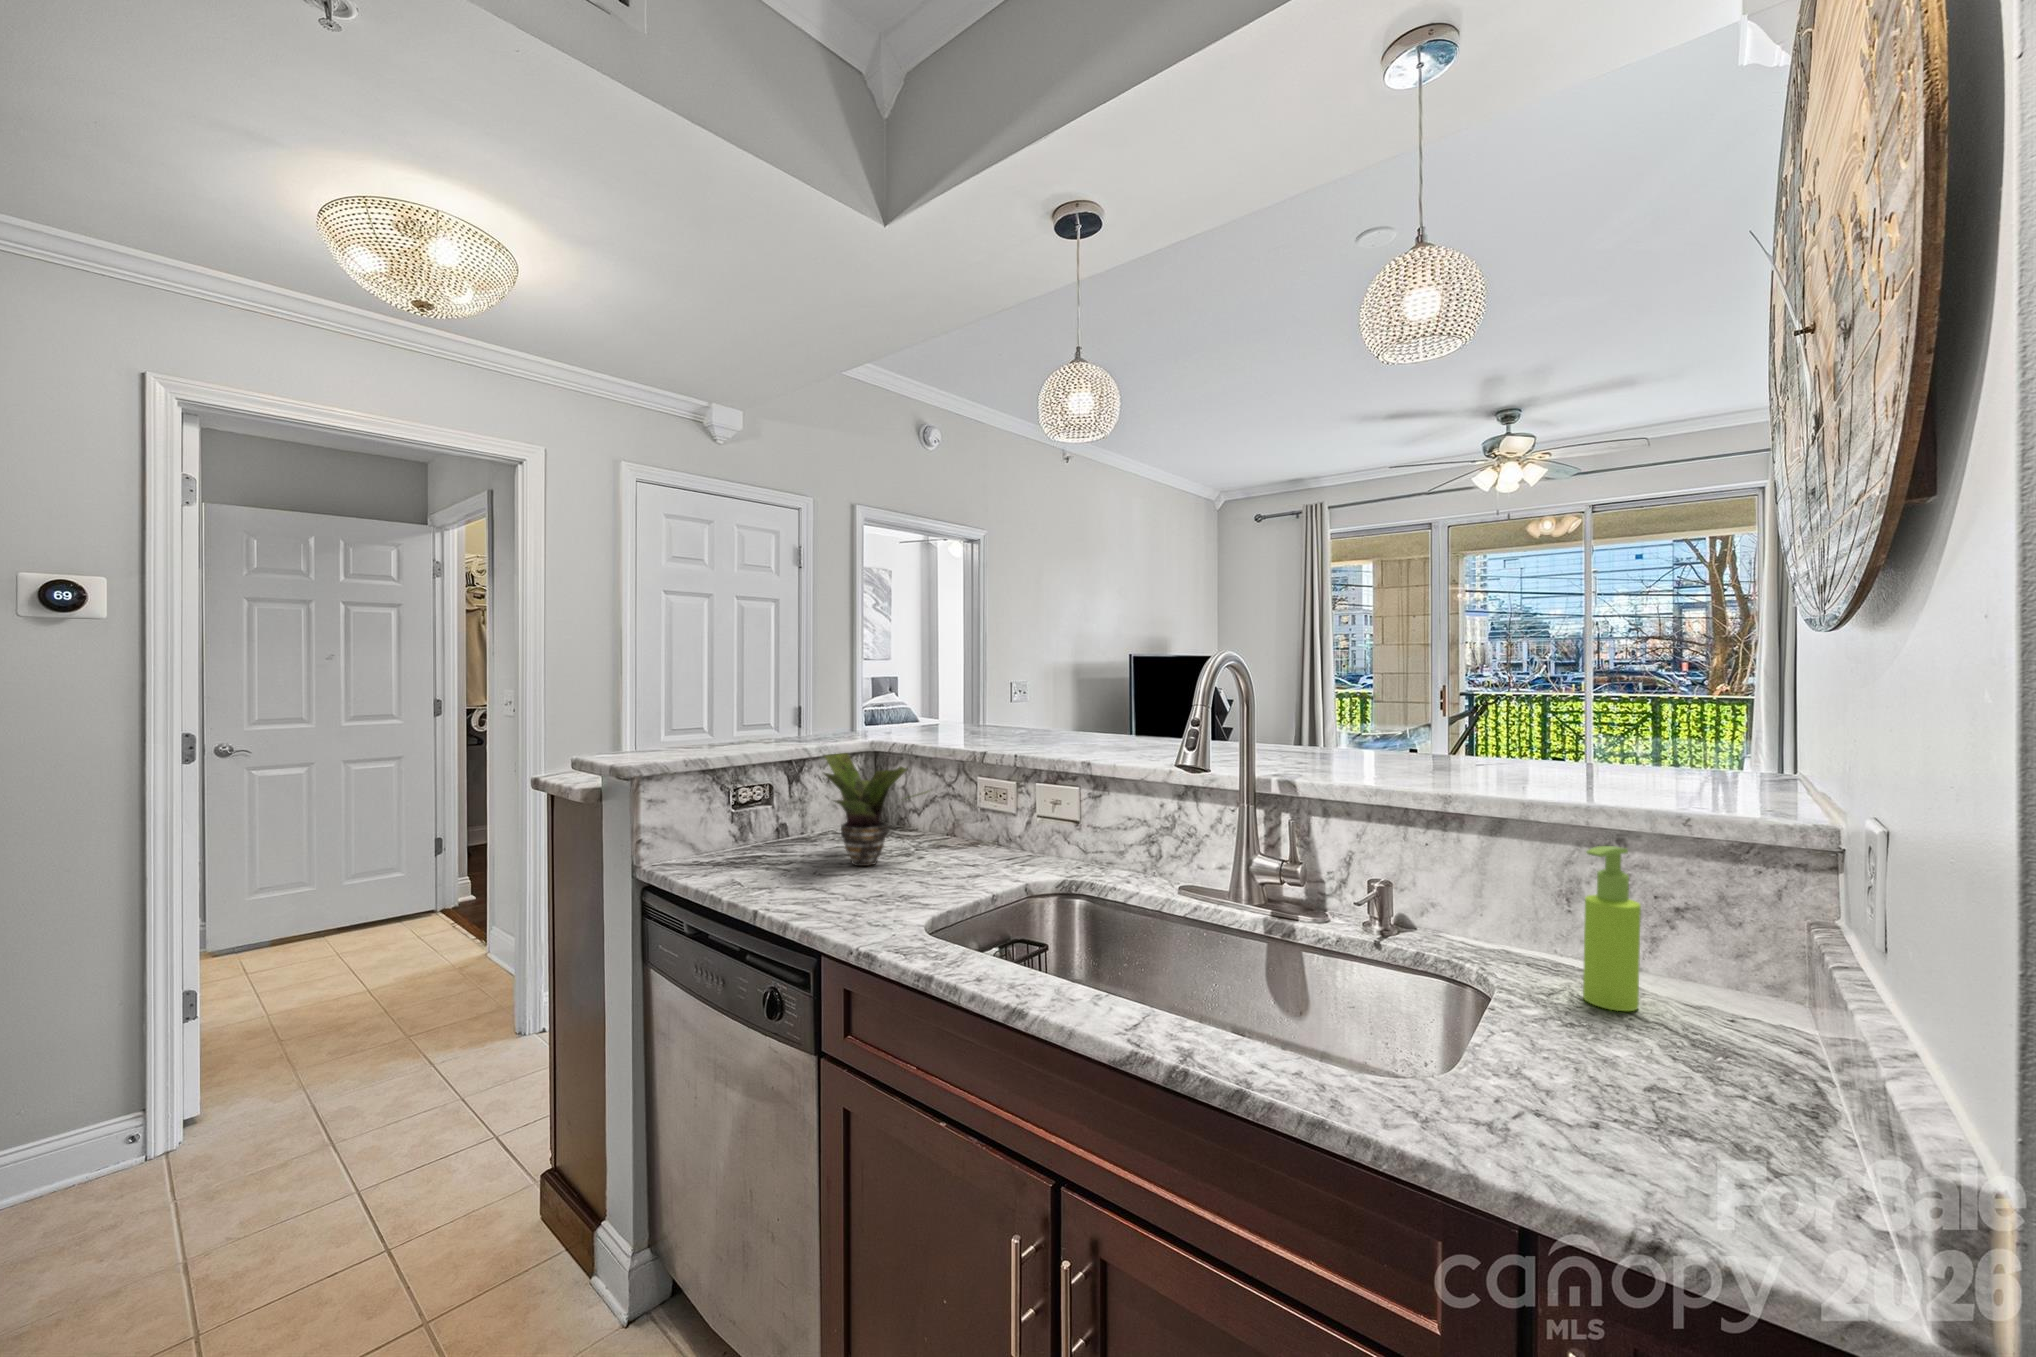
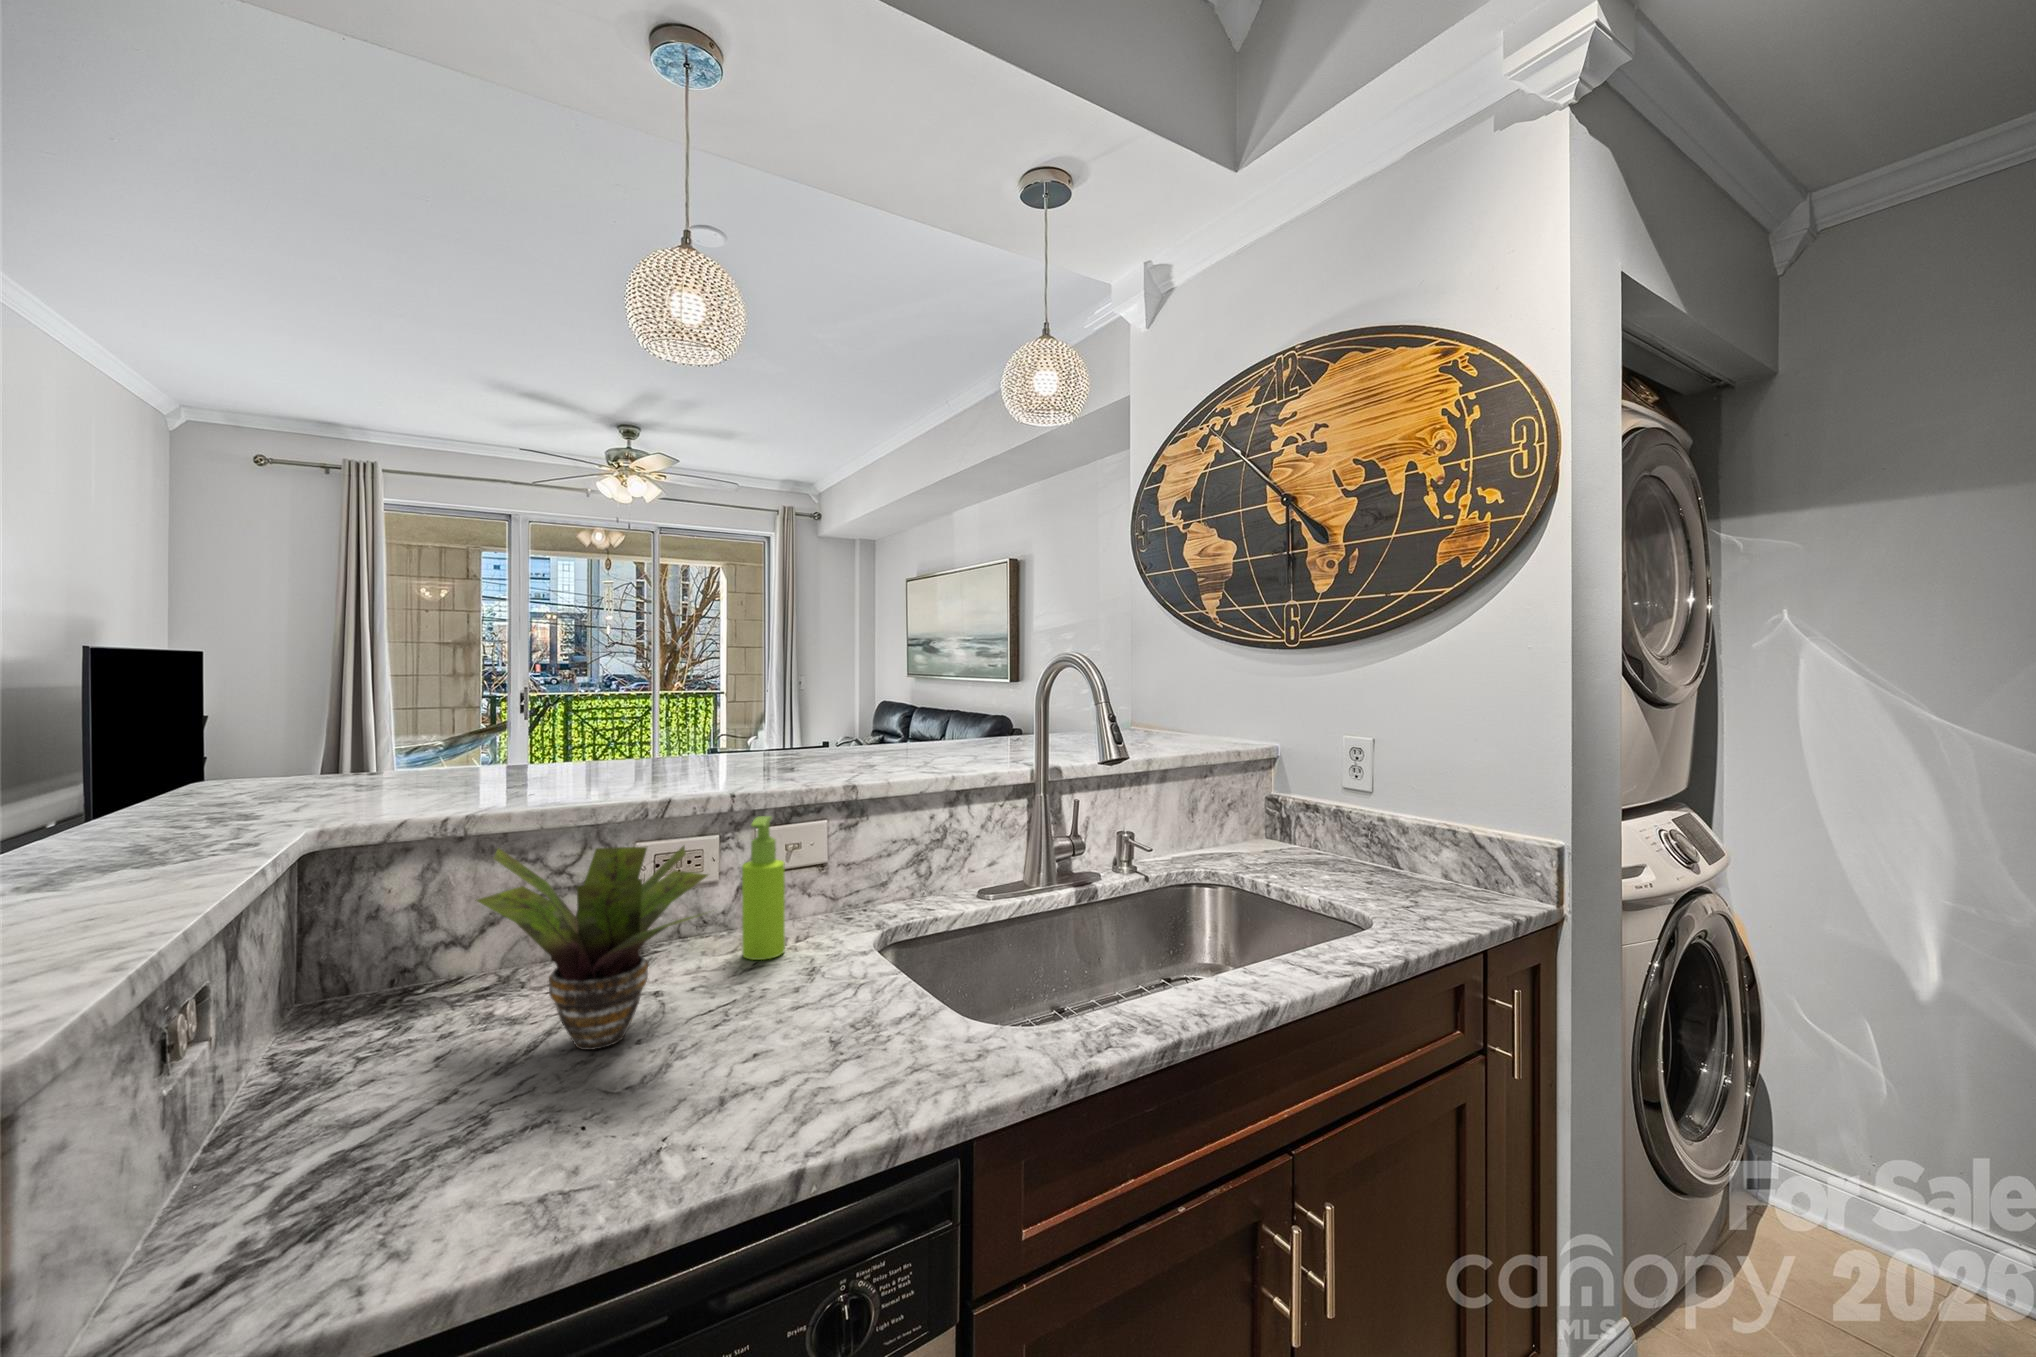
soap dispenser: present [1583,846,1641,1011] -> present [742,816,785,960]

